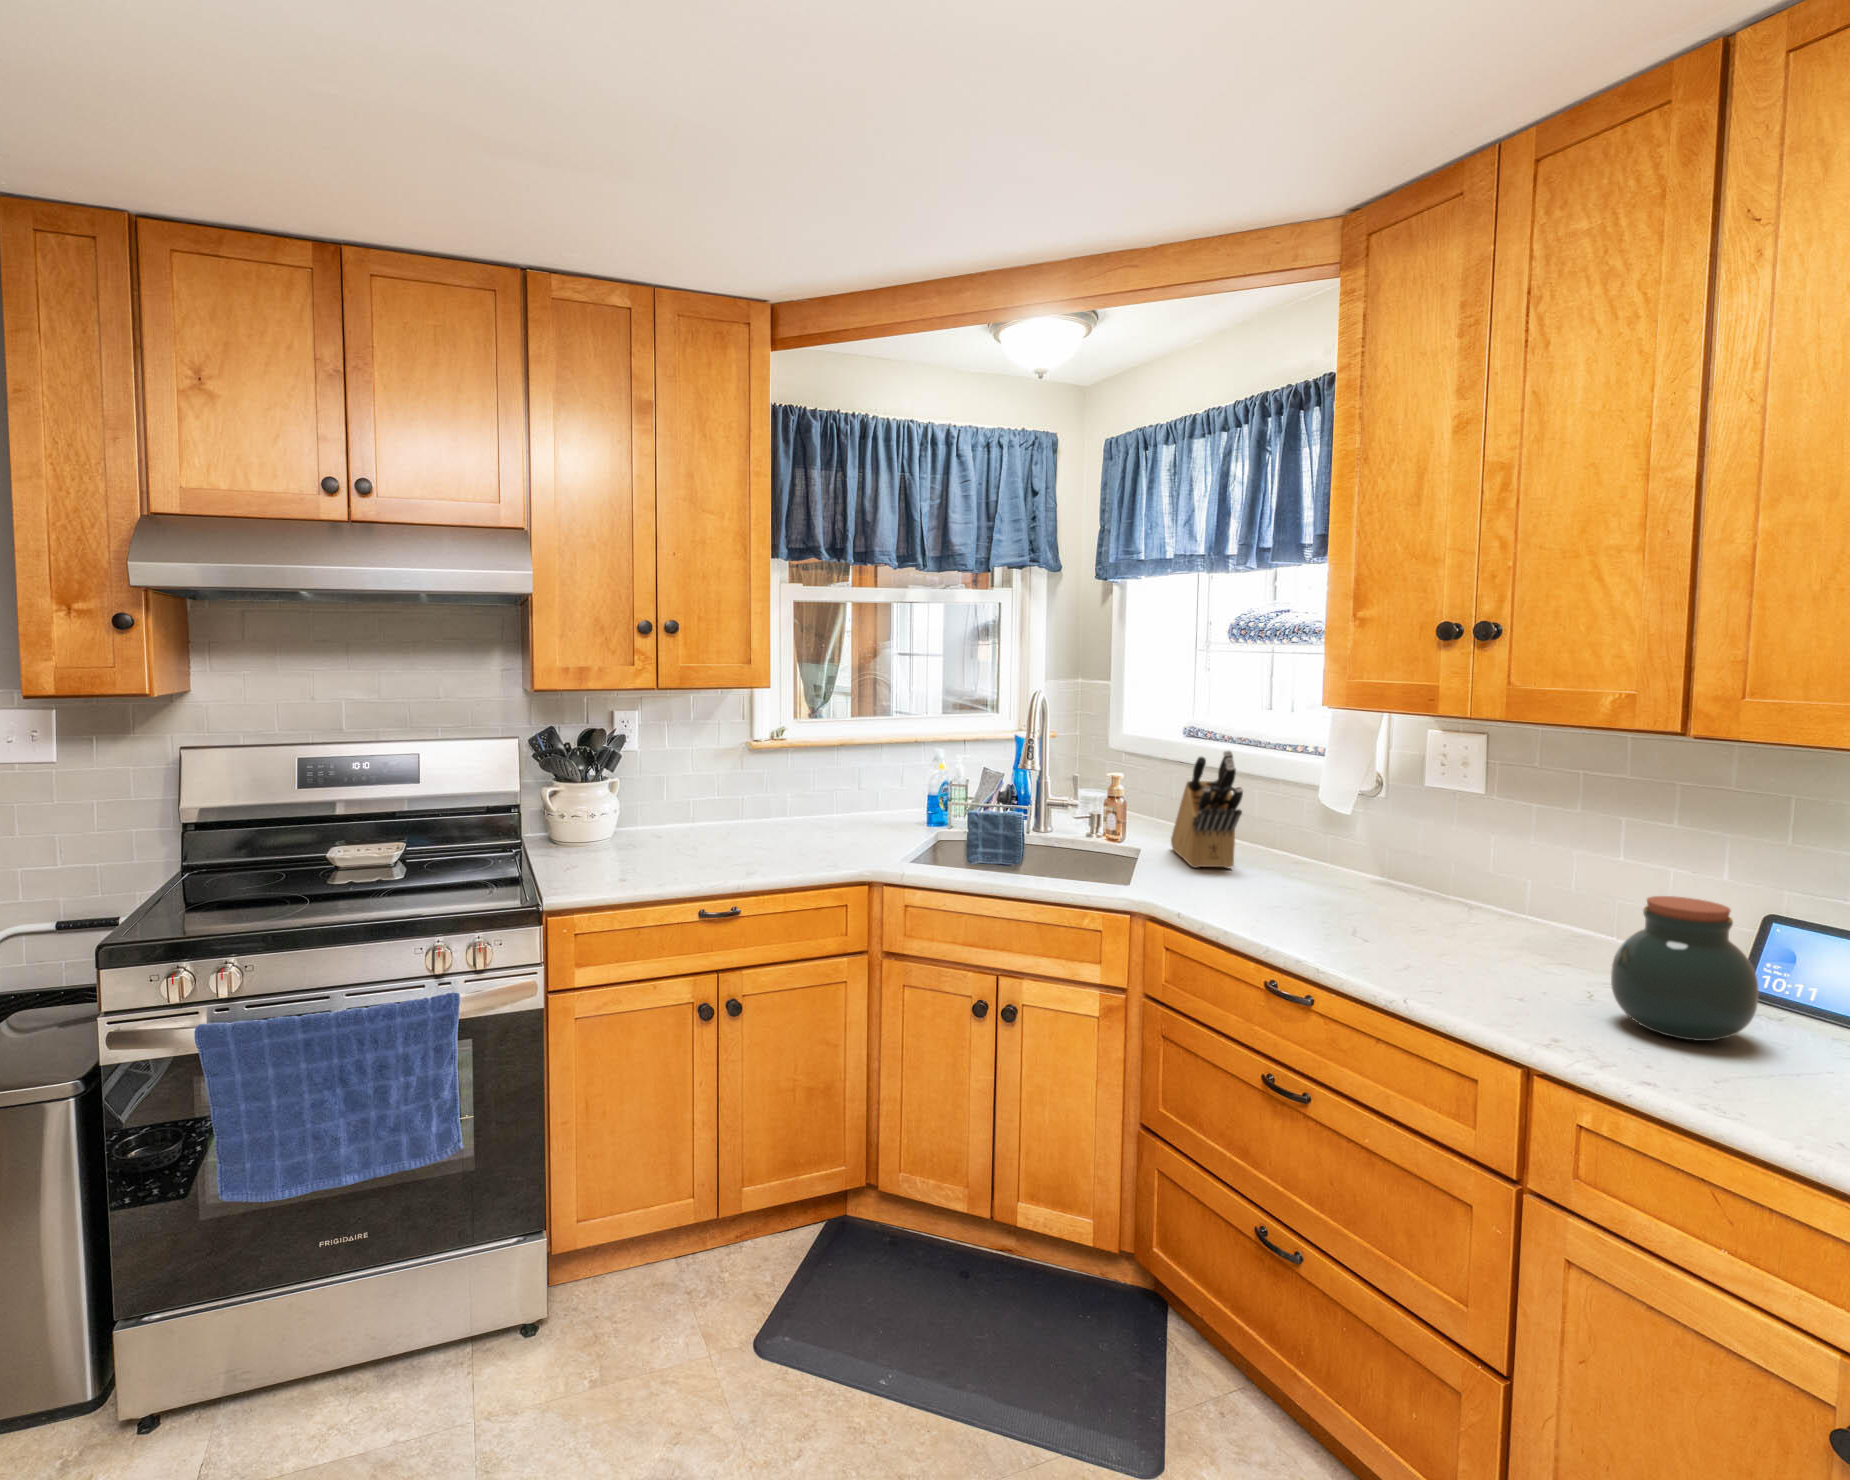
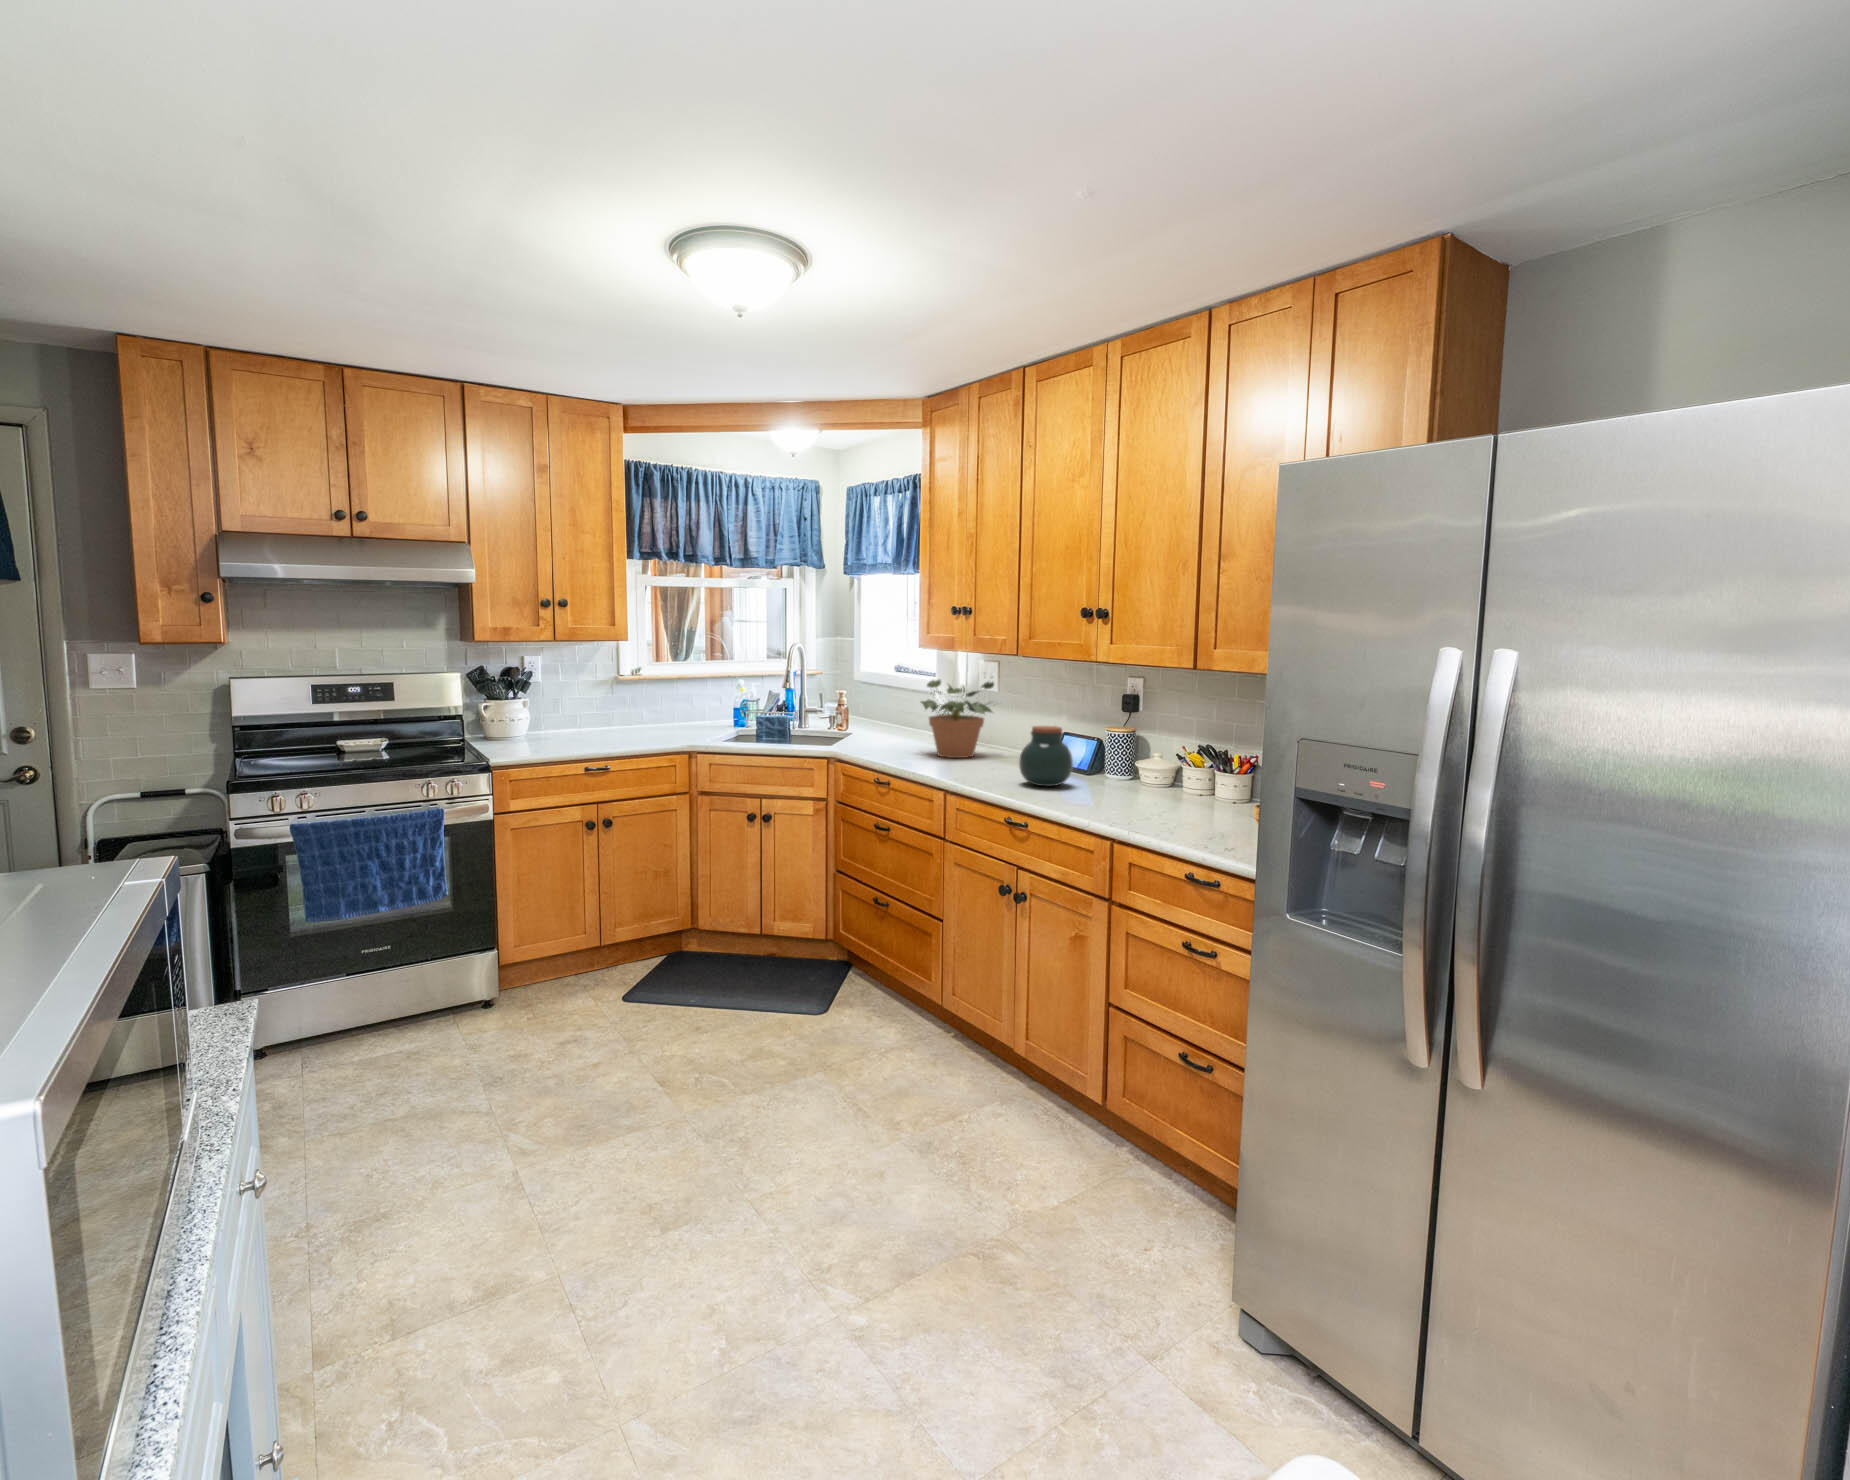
knife block: present [1171,751,1243,868] -> none [876,674,904,741]
potted plant: none [1294,766,1471,922] -> present [921,679,994,758]

